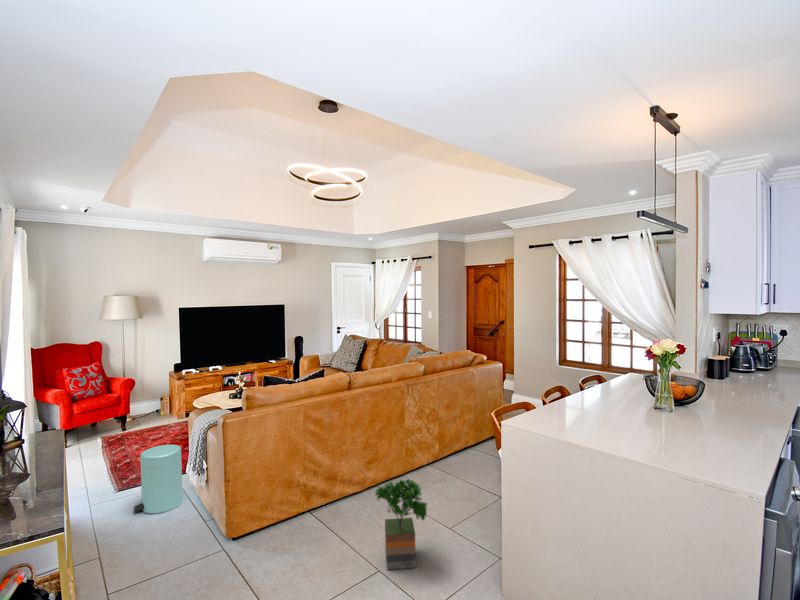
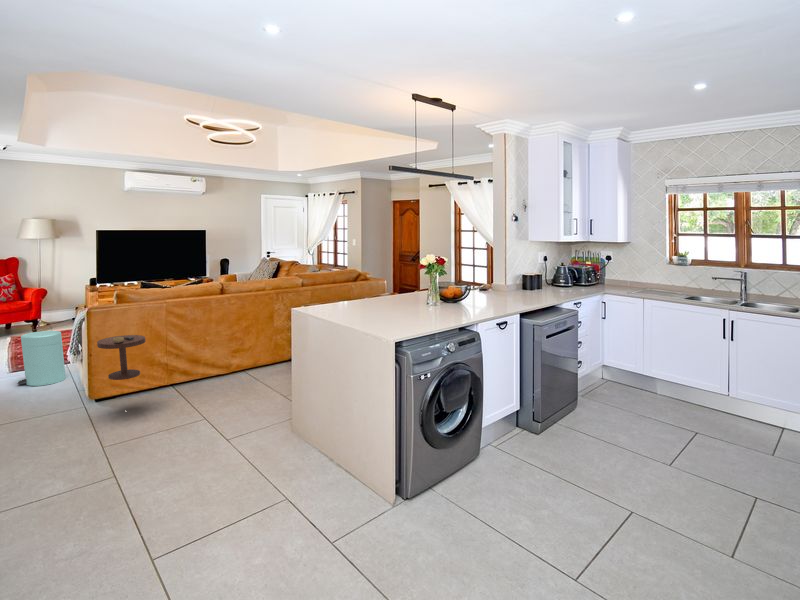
side table: none [251,461,300,557] -> present [97,335,145,380]
potted tree: present [375,479,427,570] -> none [204,349,250,419]

